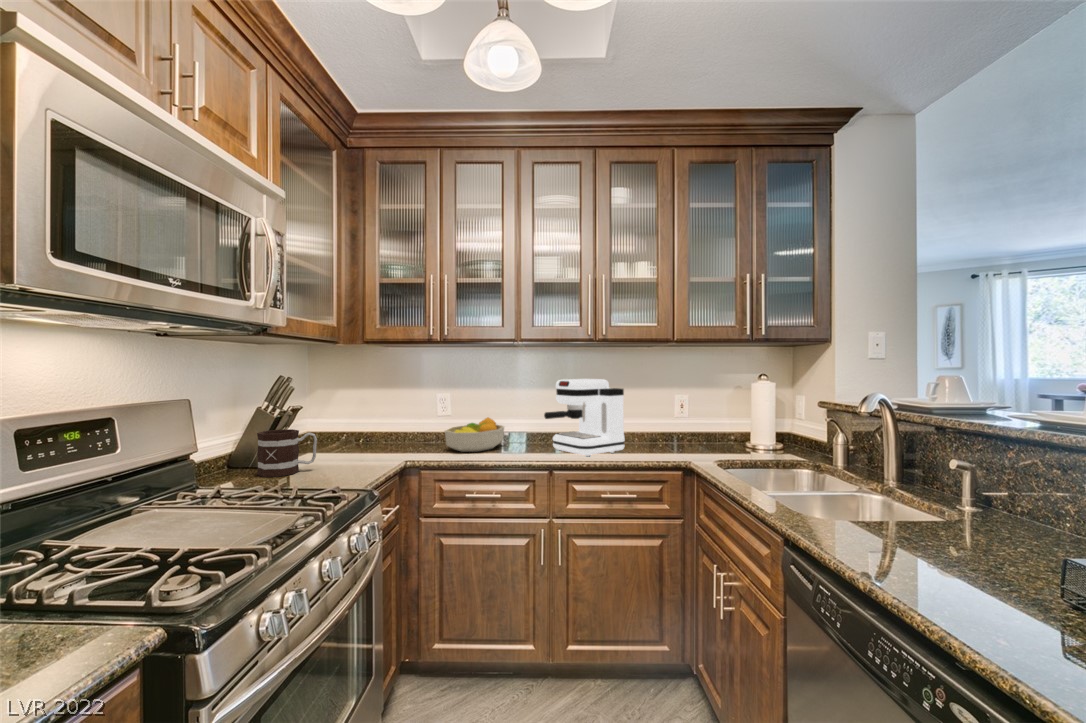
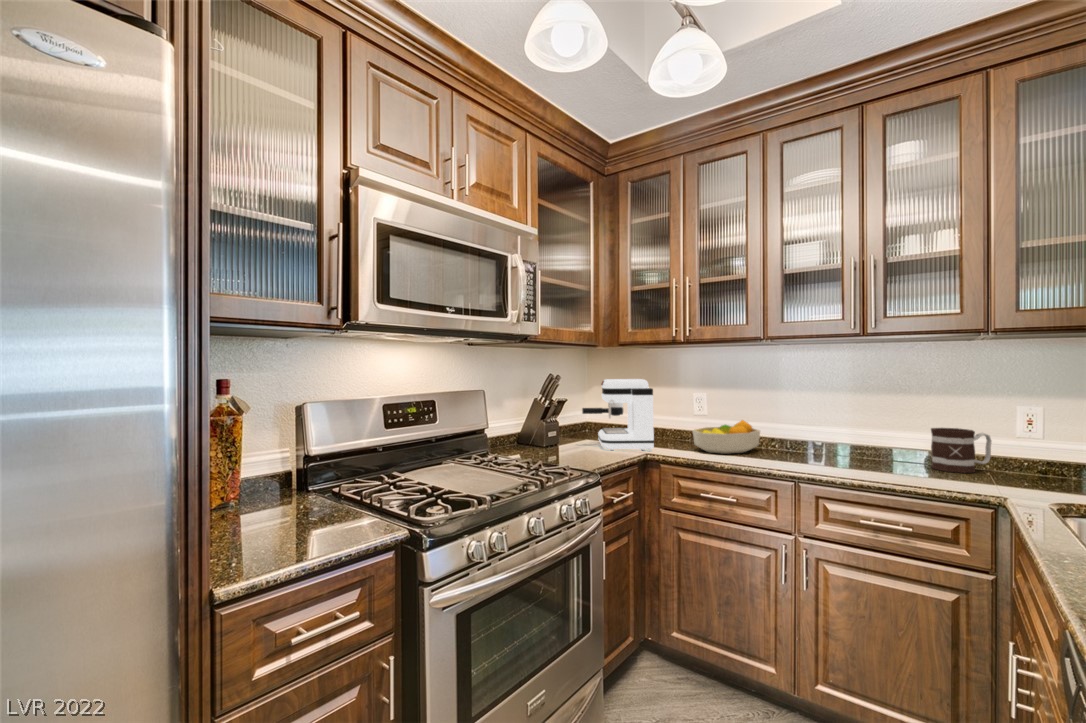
coffee maker: present [544,379,625,456] -> present [582,379,654,451]
mug: present [257,429,317,477] -> present [931,428,991,473]

